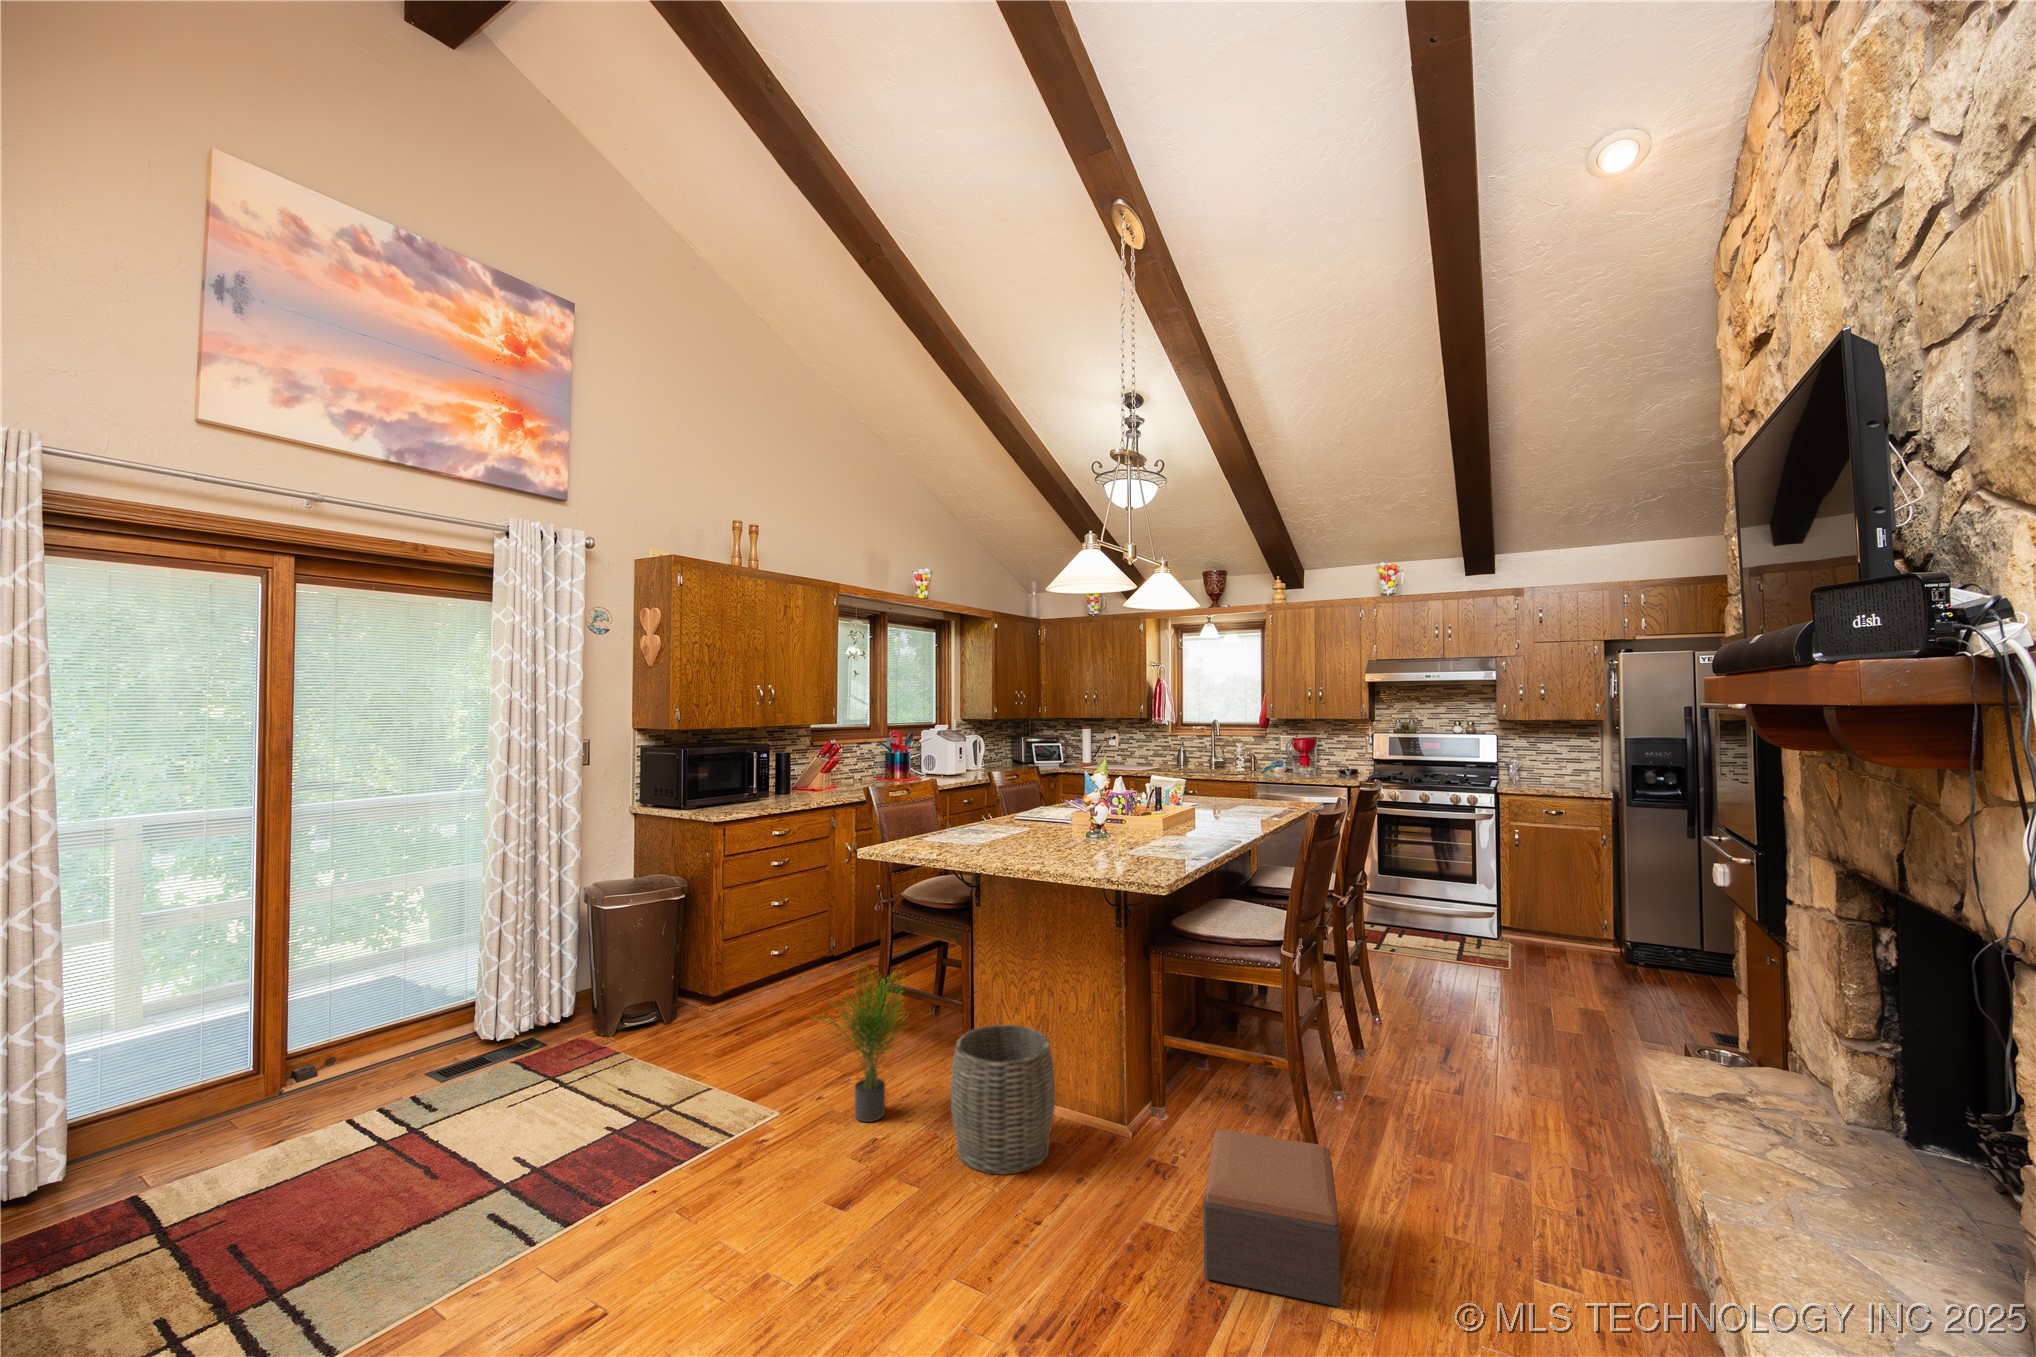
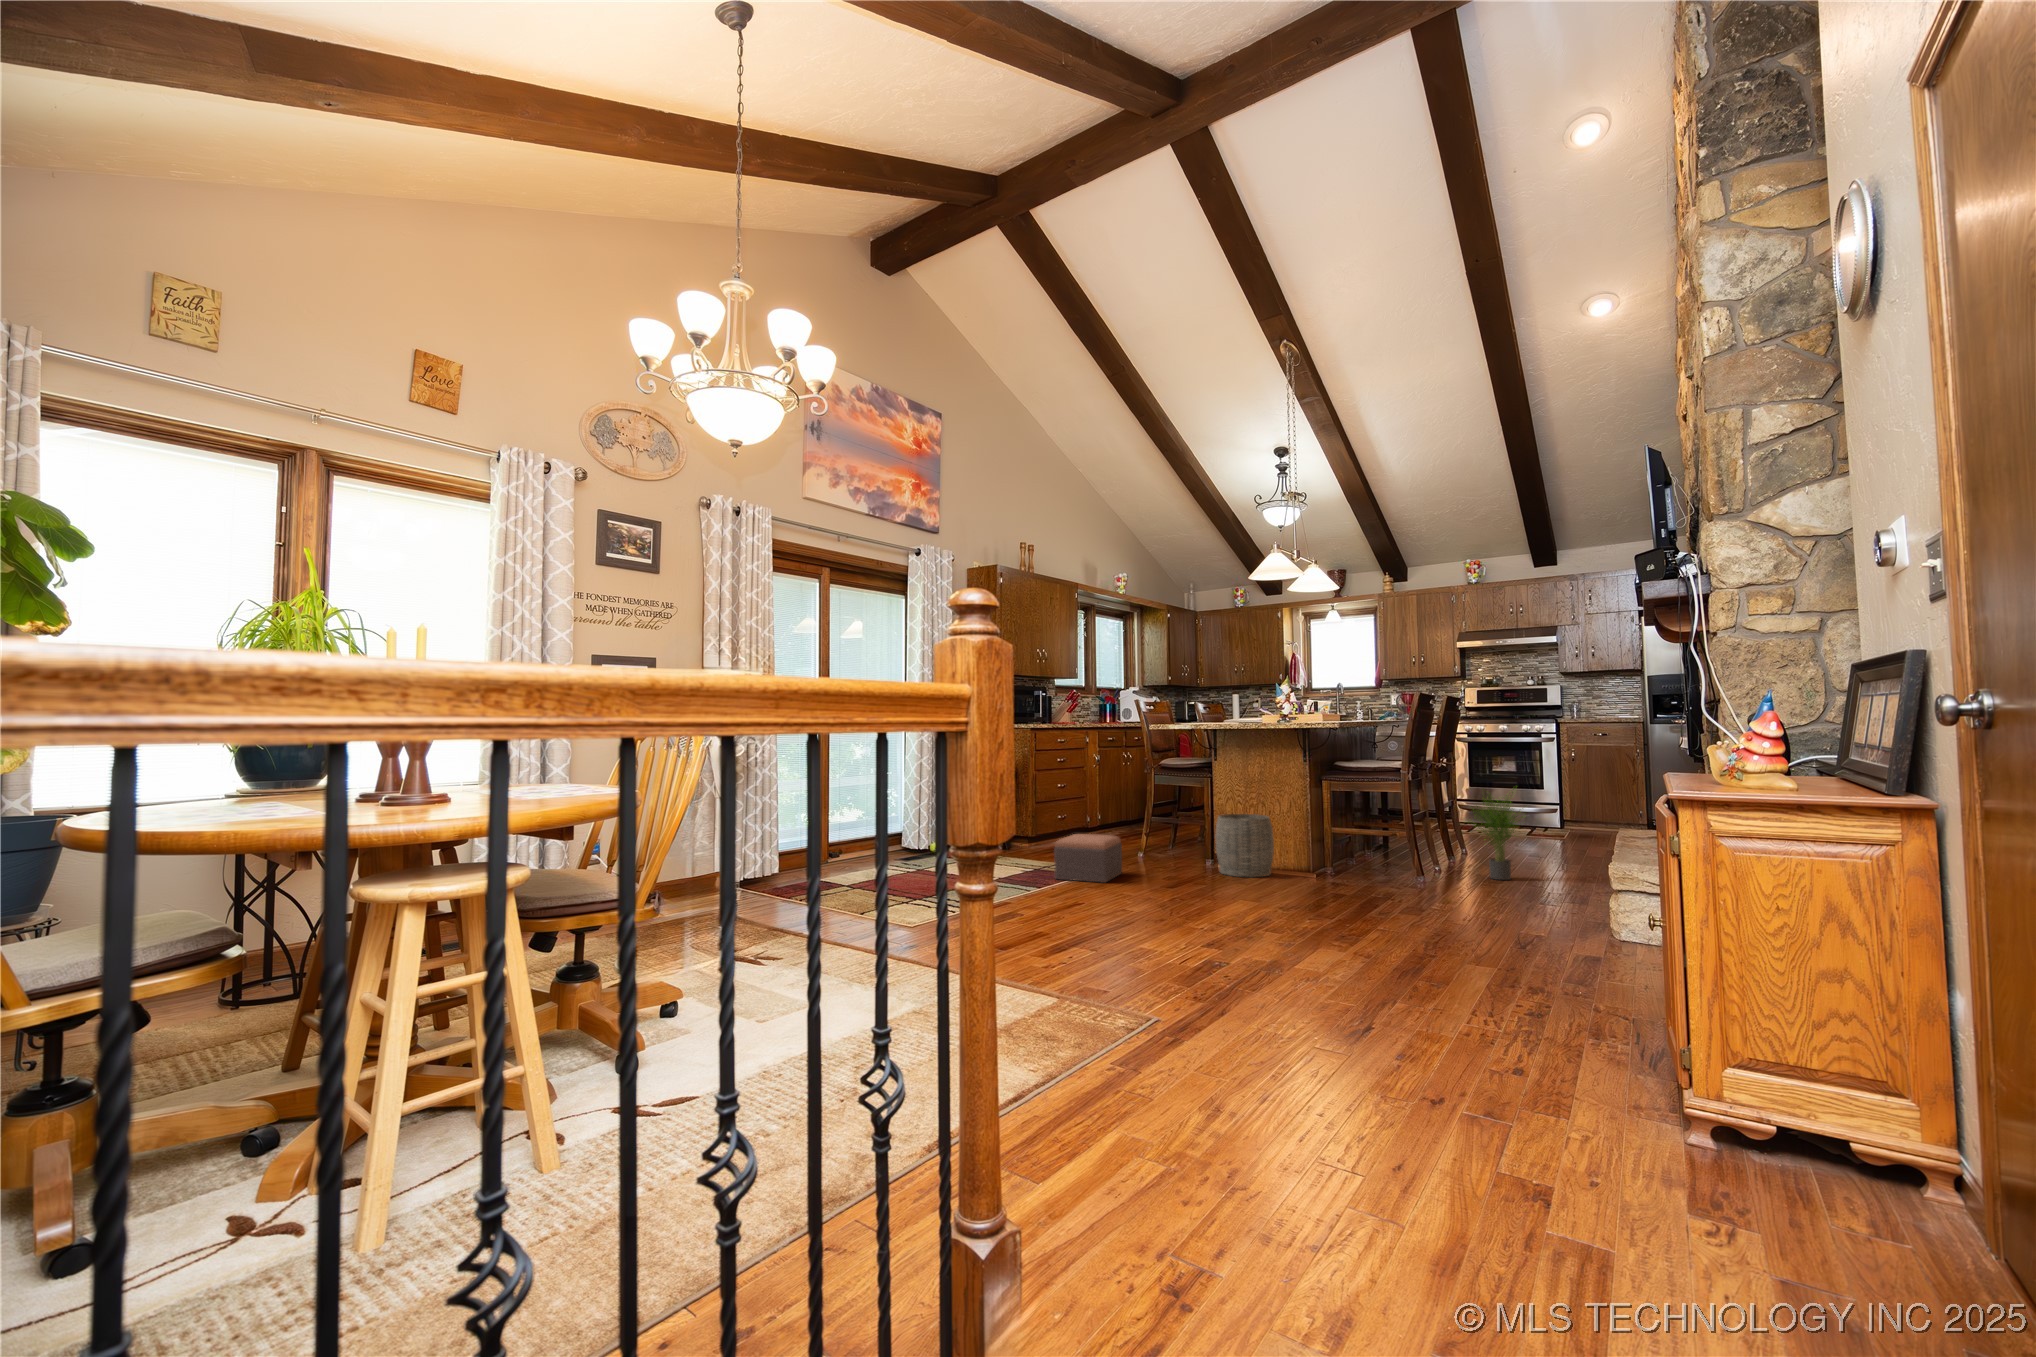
potted plant: present [825,968,907,1122] -> present [1472,789,1523,880]
footstool: present [1203,1130,1341,1307] -> present [1054,834,1122,883]

